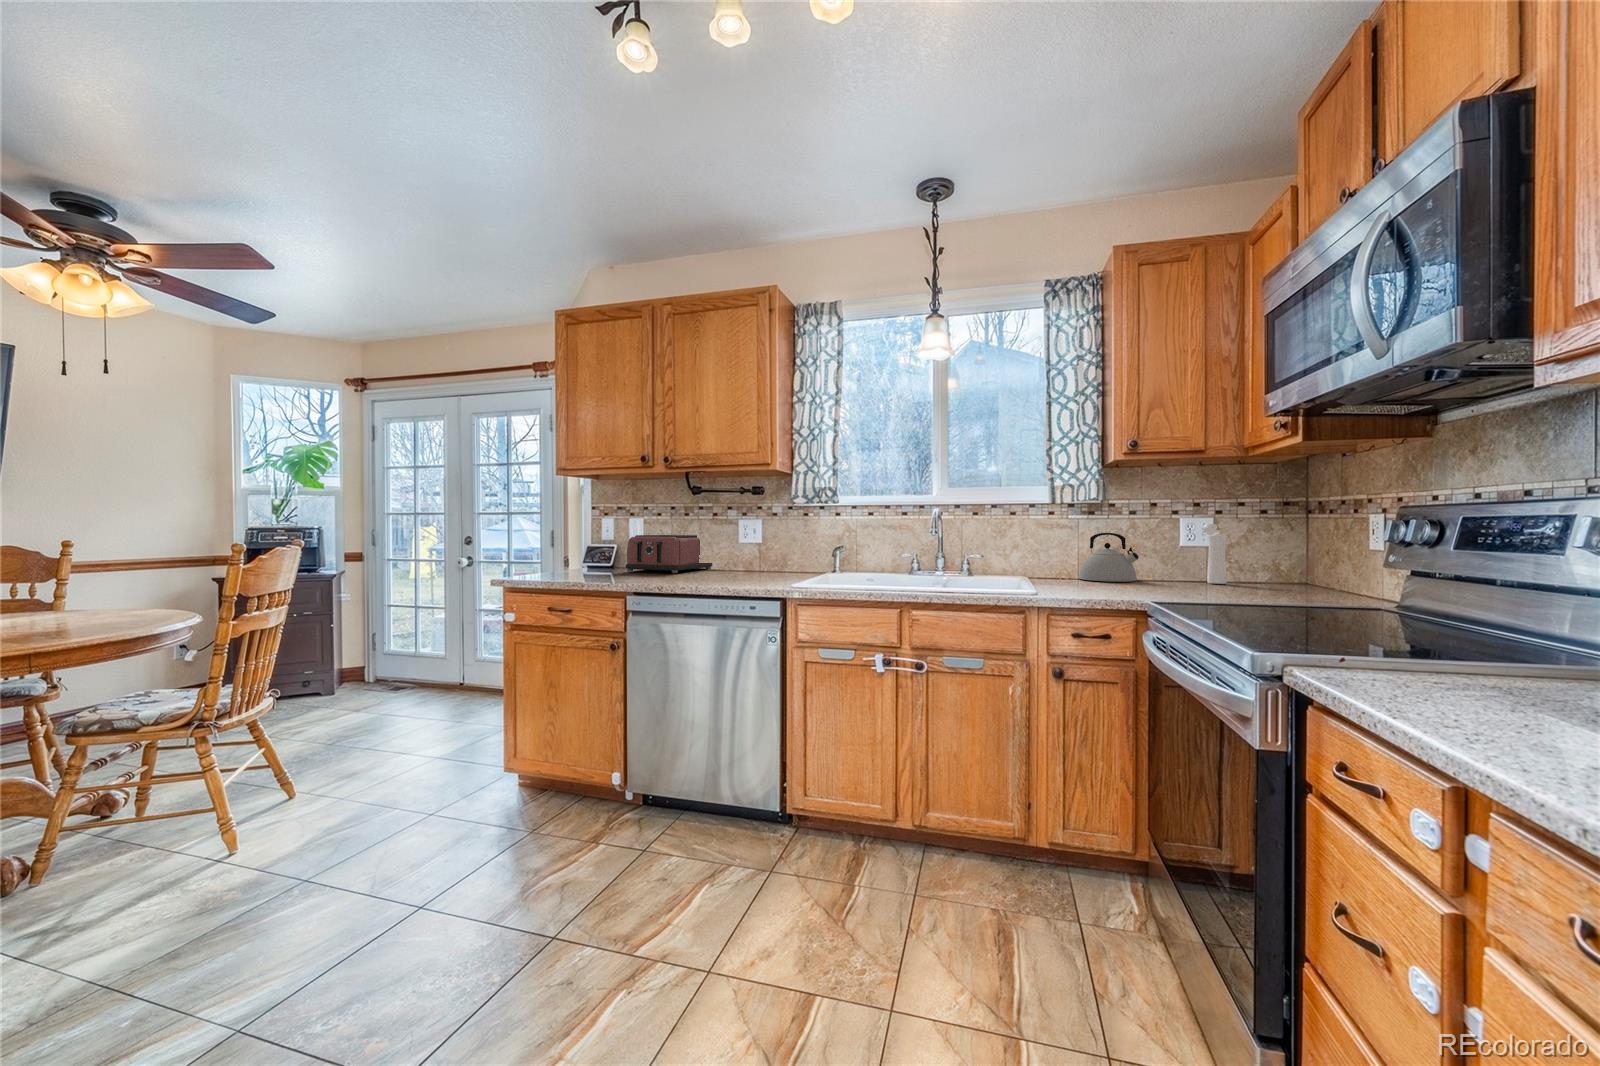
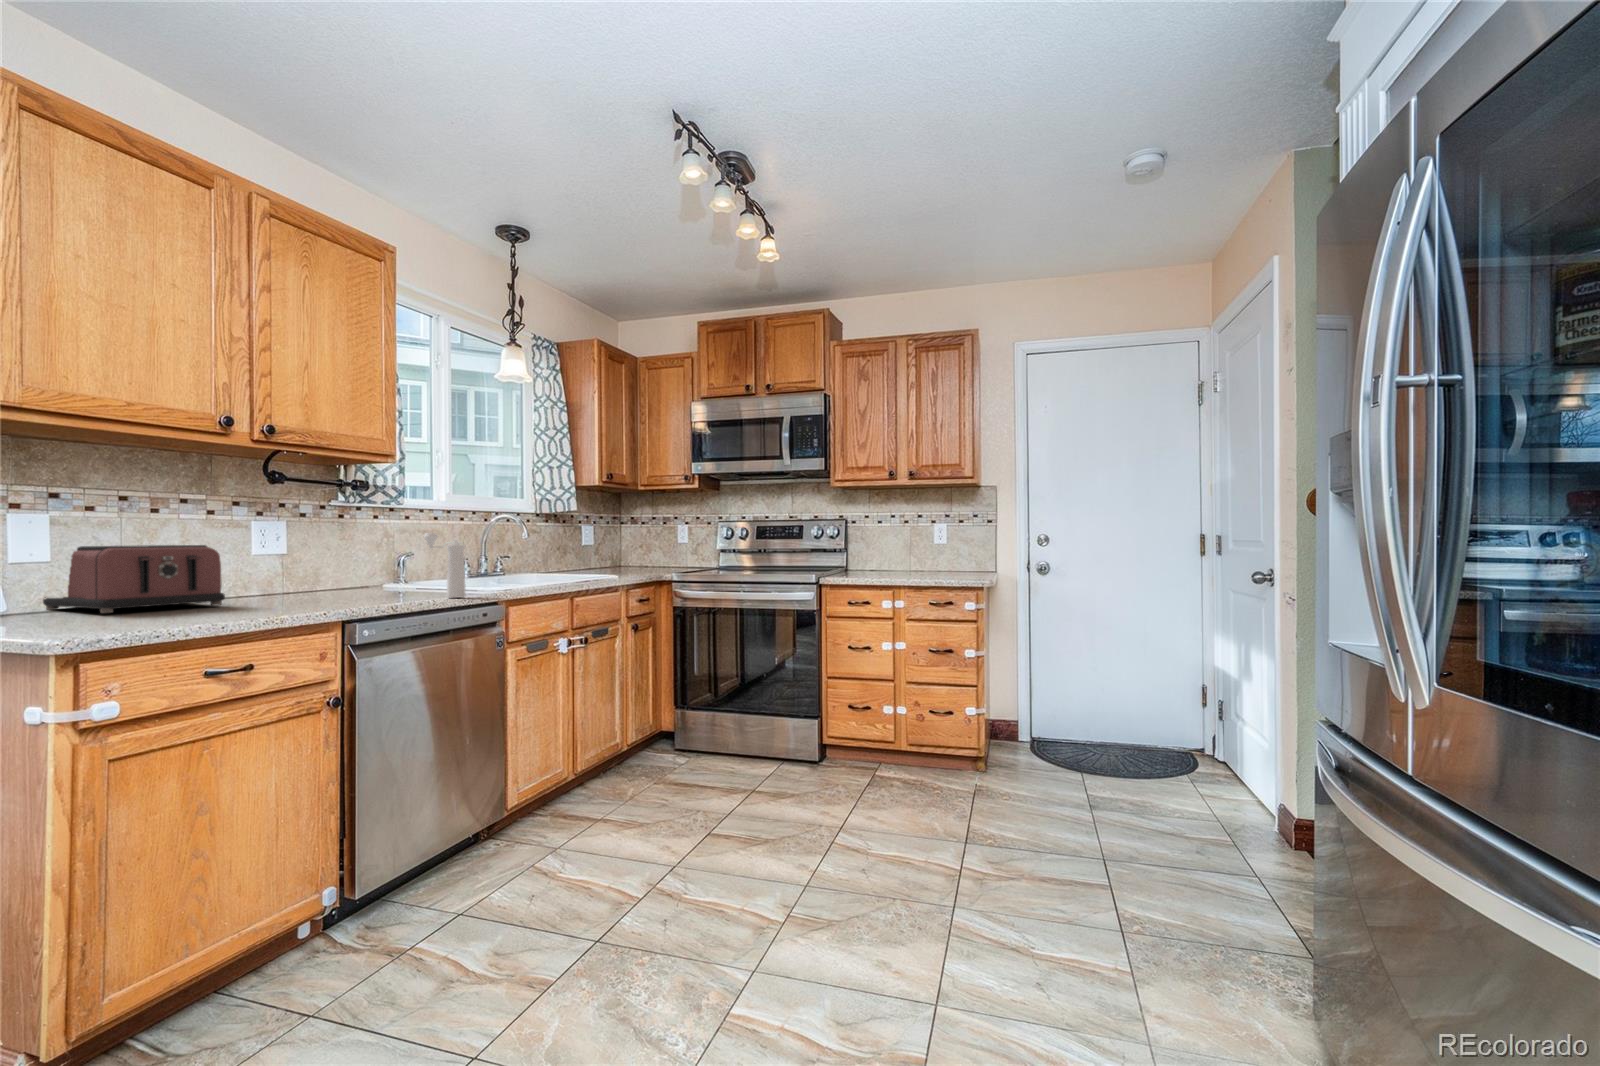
pepper mill: present [1203,524,1227,584] -> present [424,533,465,598]
kettle: present [1079,533,1139,582] -> none [543,538,586,575]

